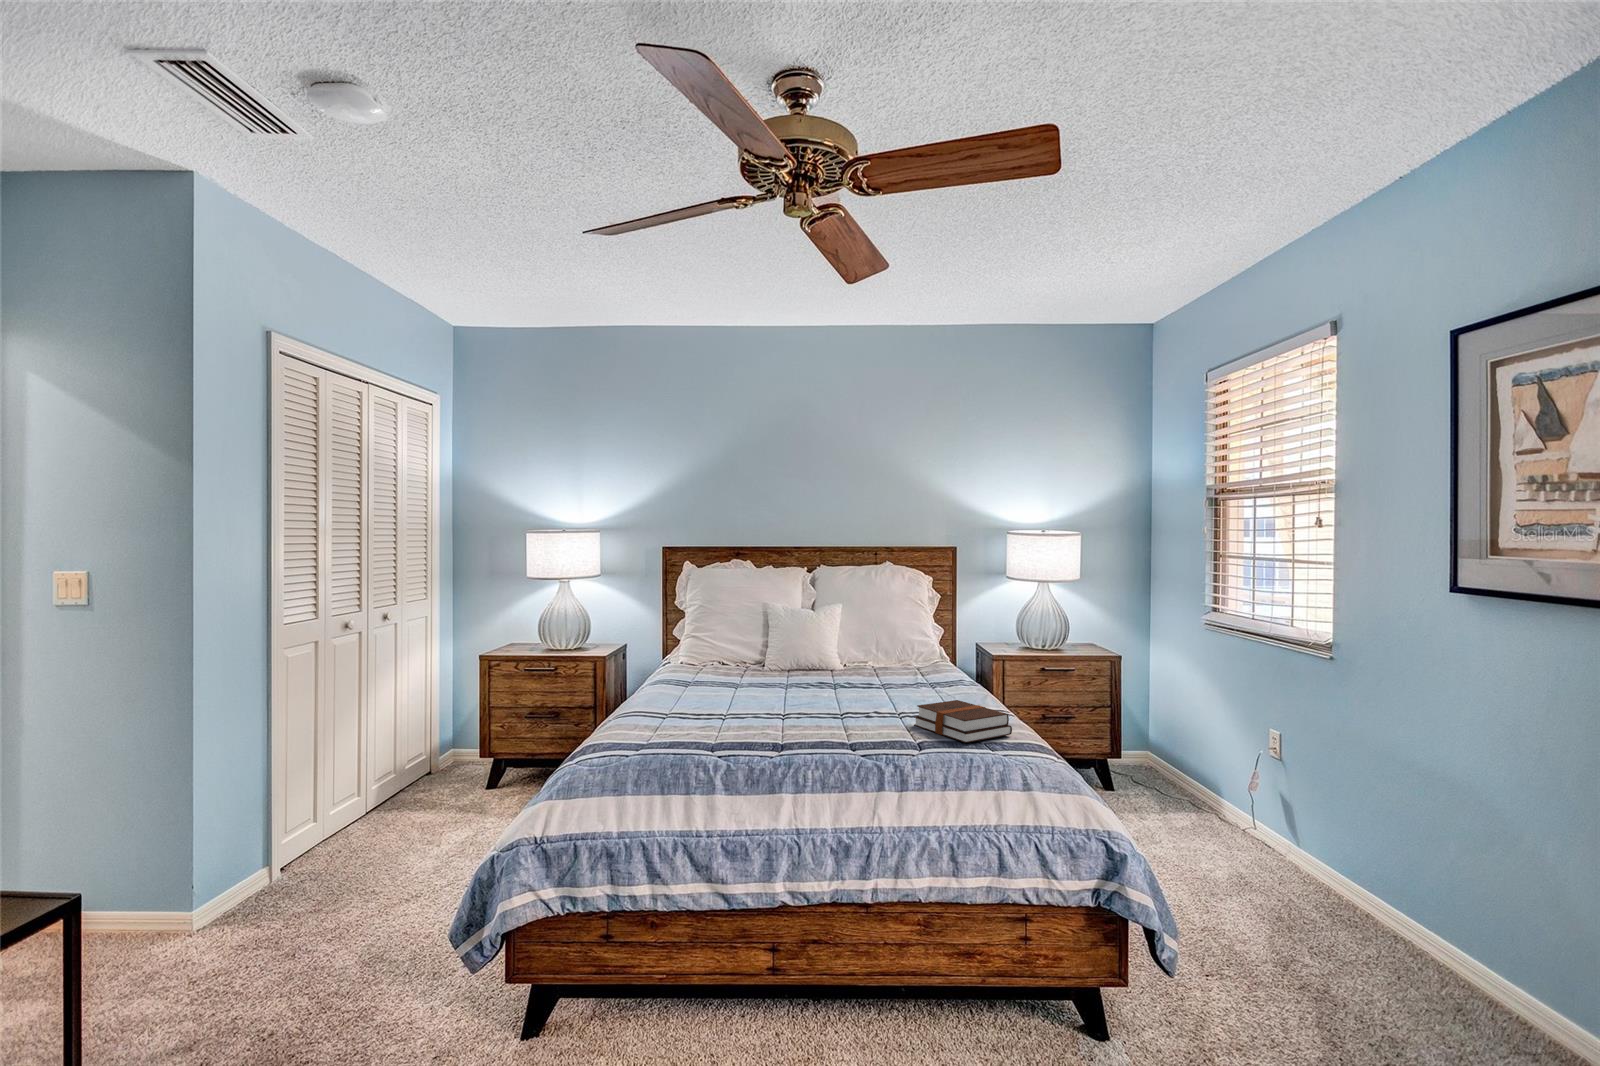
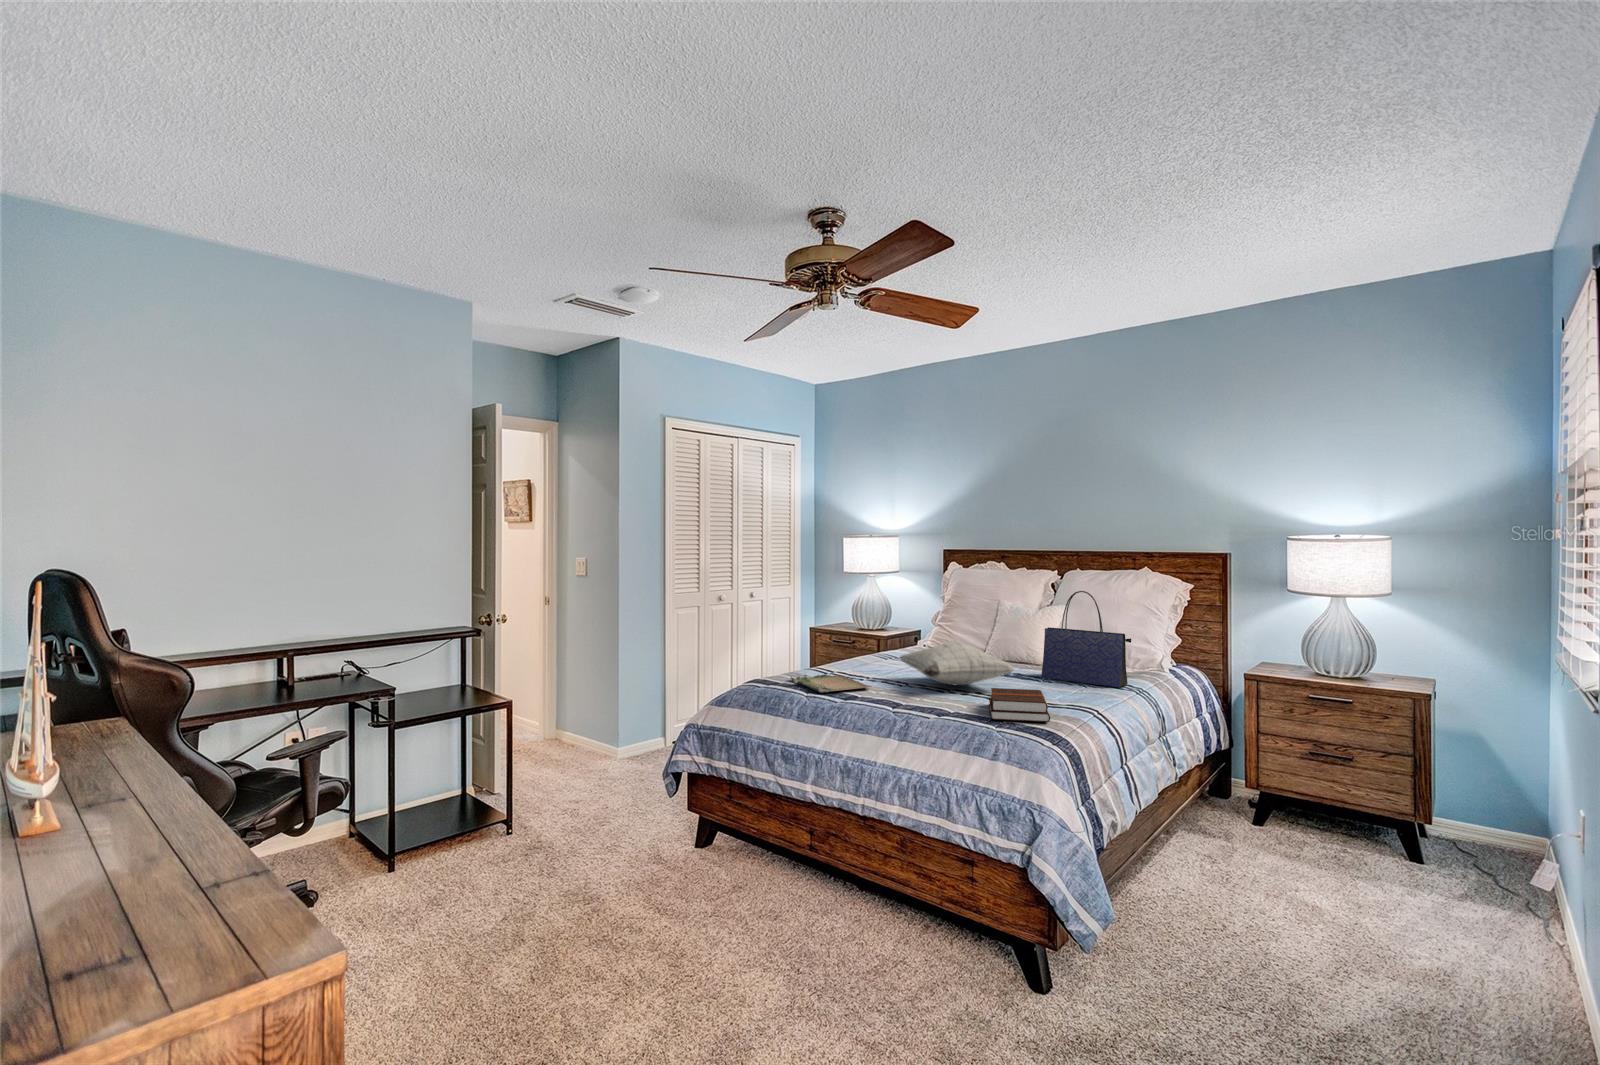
tote bag: none [865,590,954,684] -> present [1041,591,1131,687]
pillow: none [756,656,899,708] -> present [900,642,1014,685]
tray: none [646,712,770,748] -> present [790,674,872,693]

